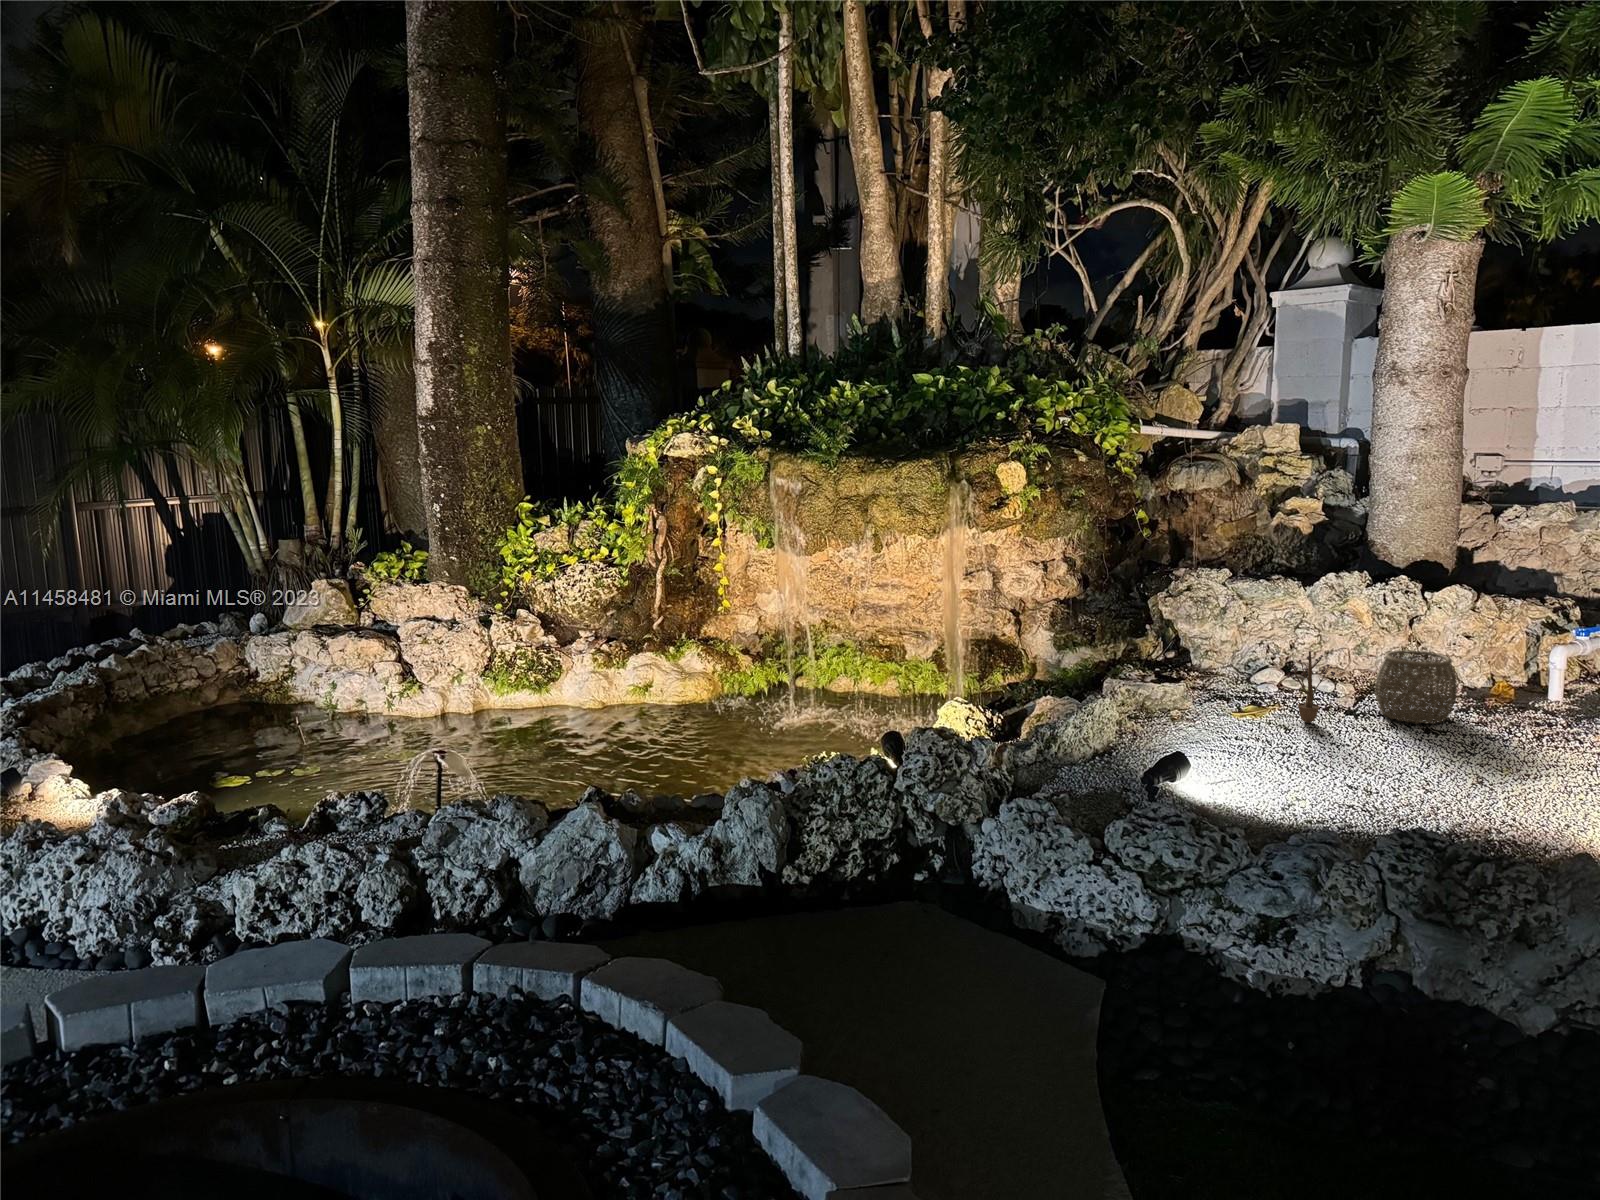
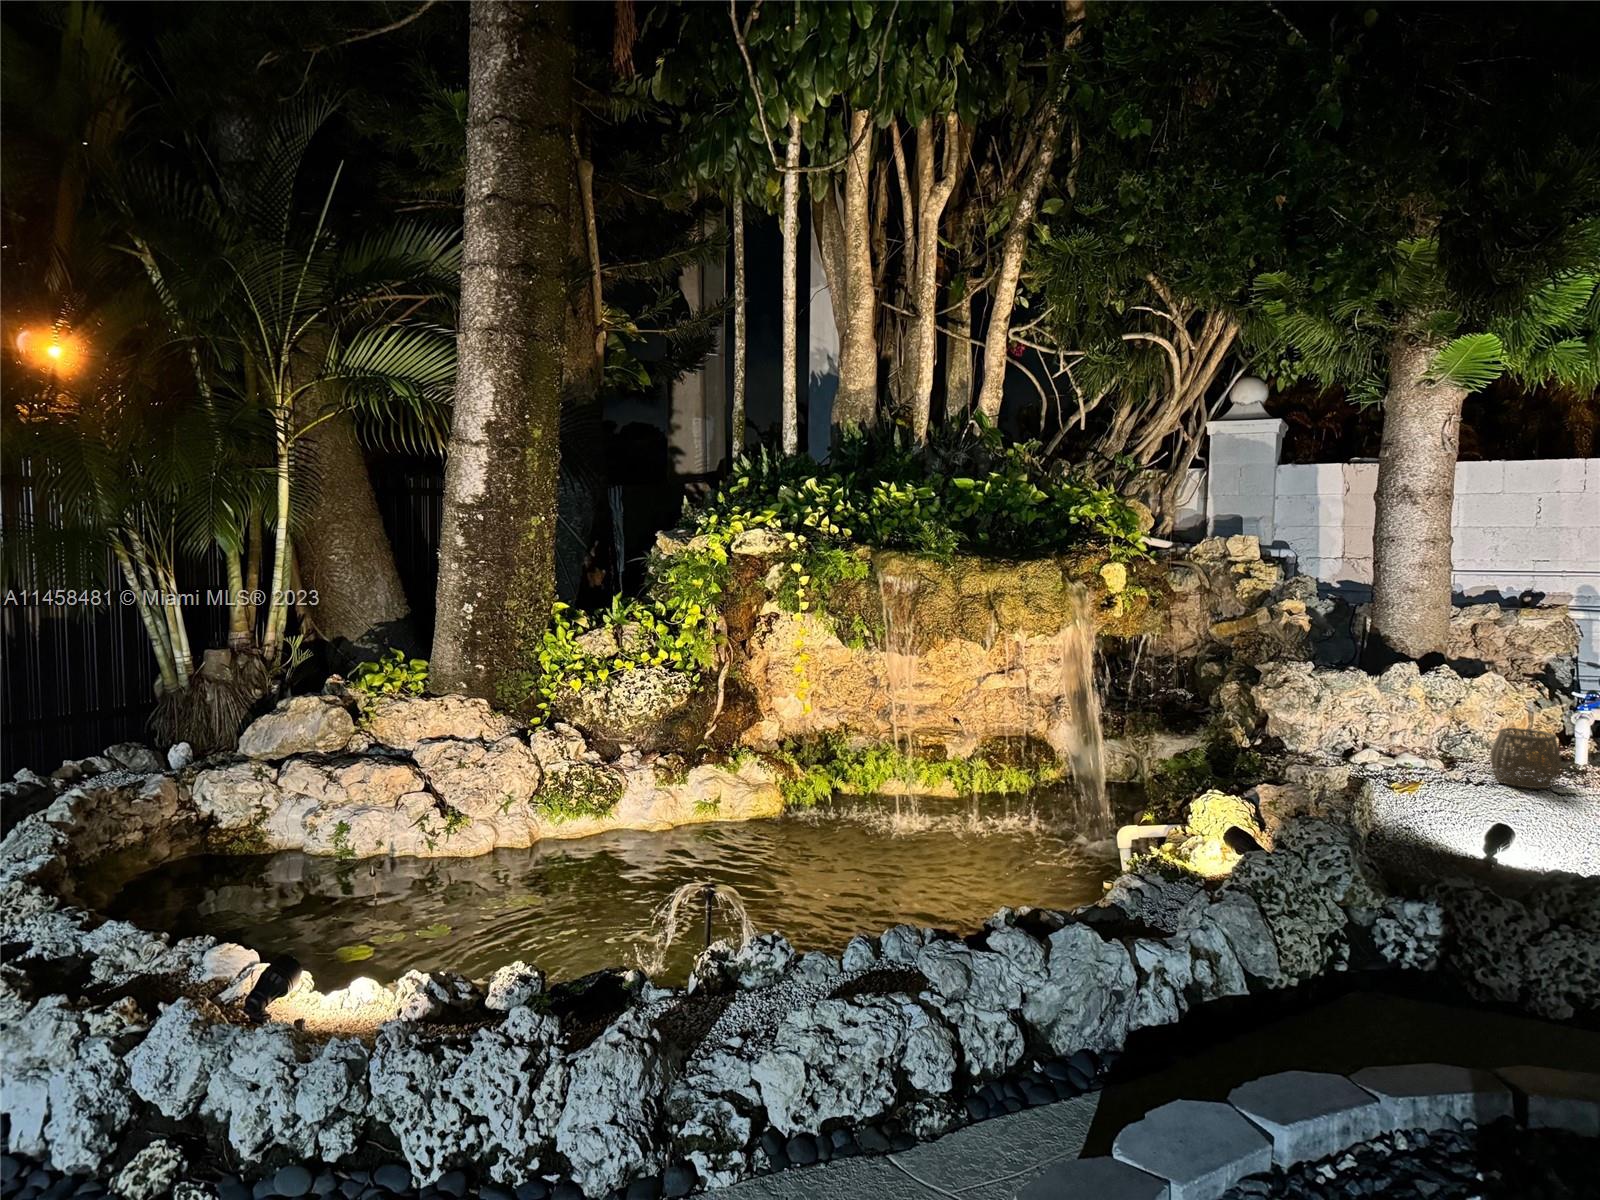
decorative plant: present [1274,651,1335,723] -> none [1437,732,1482,794]

